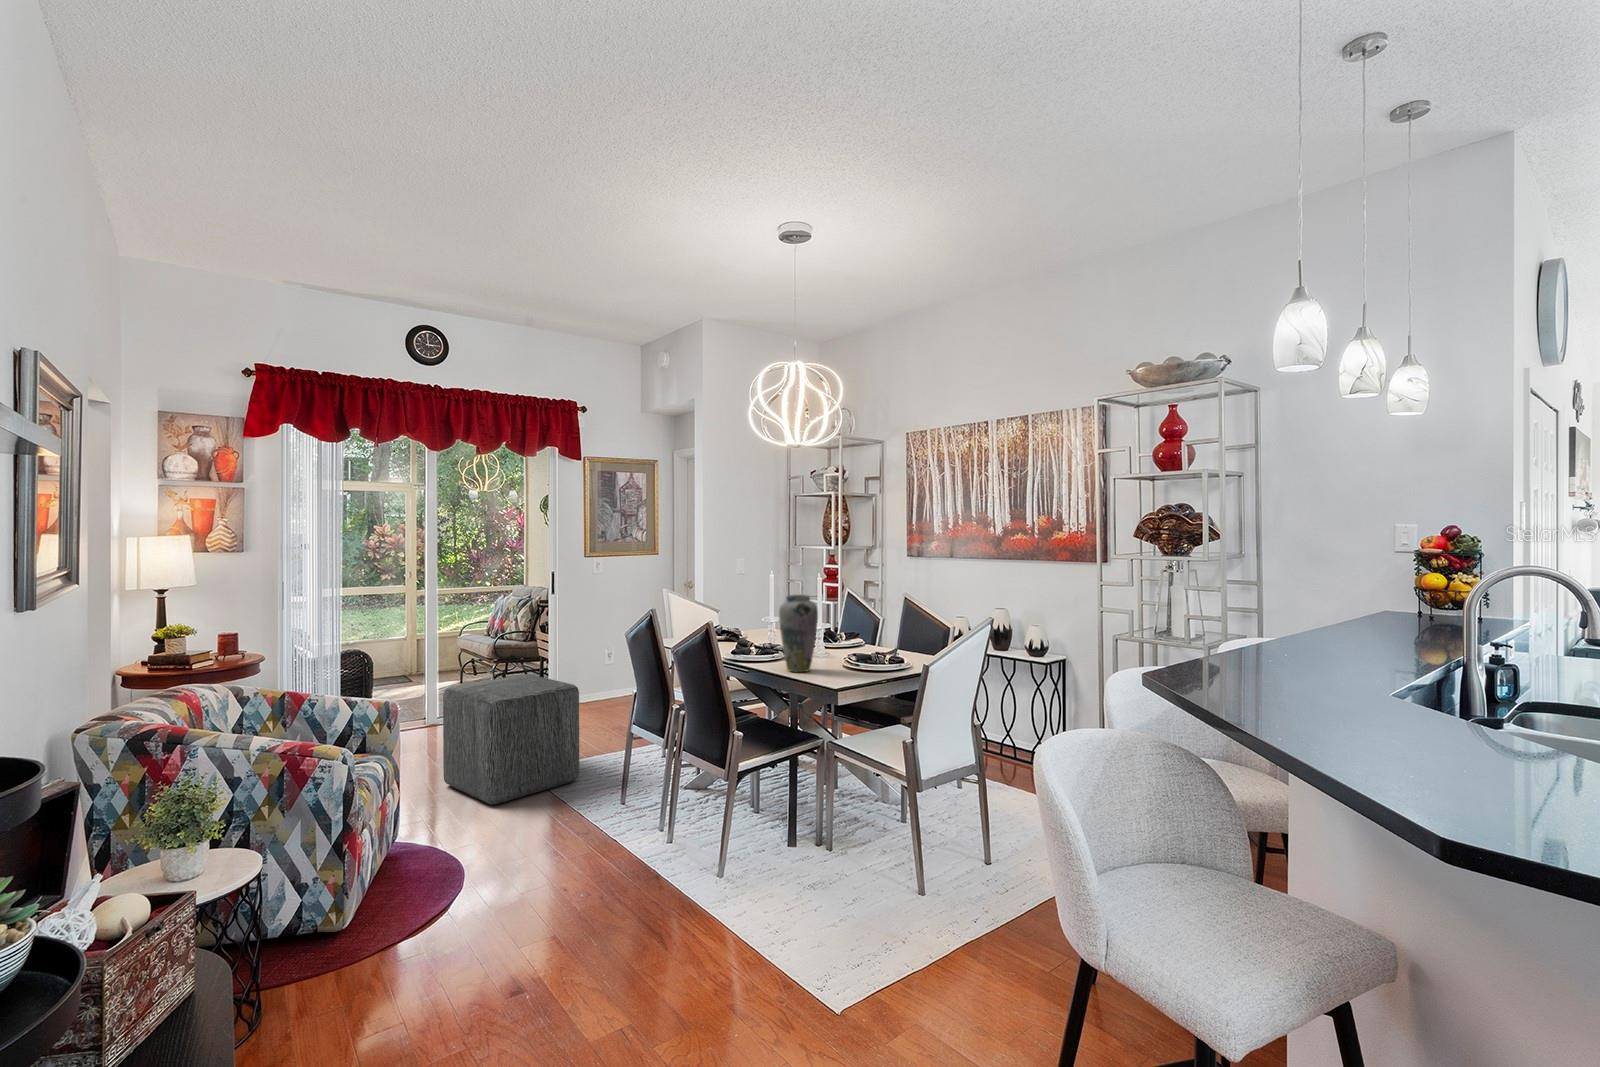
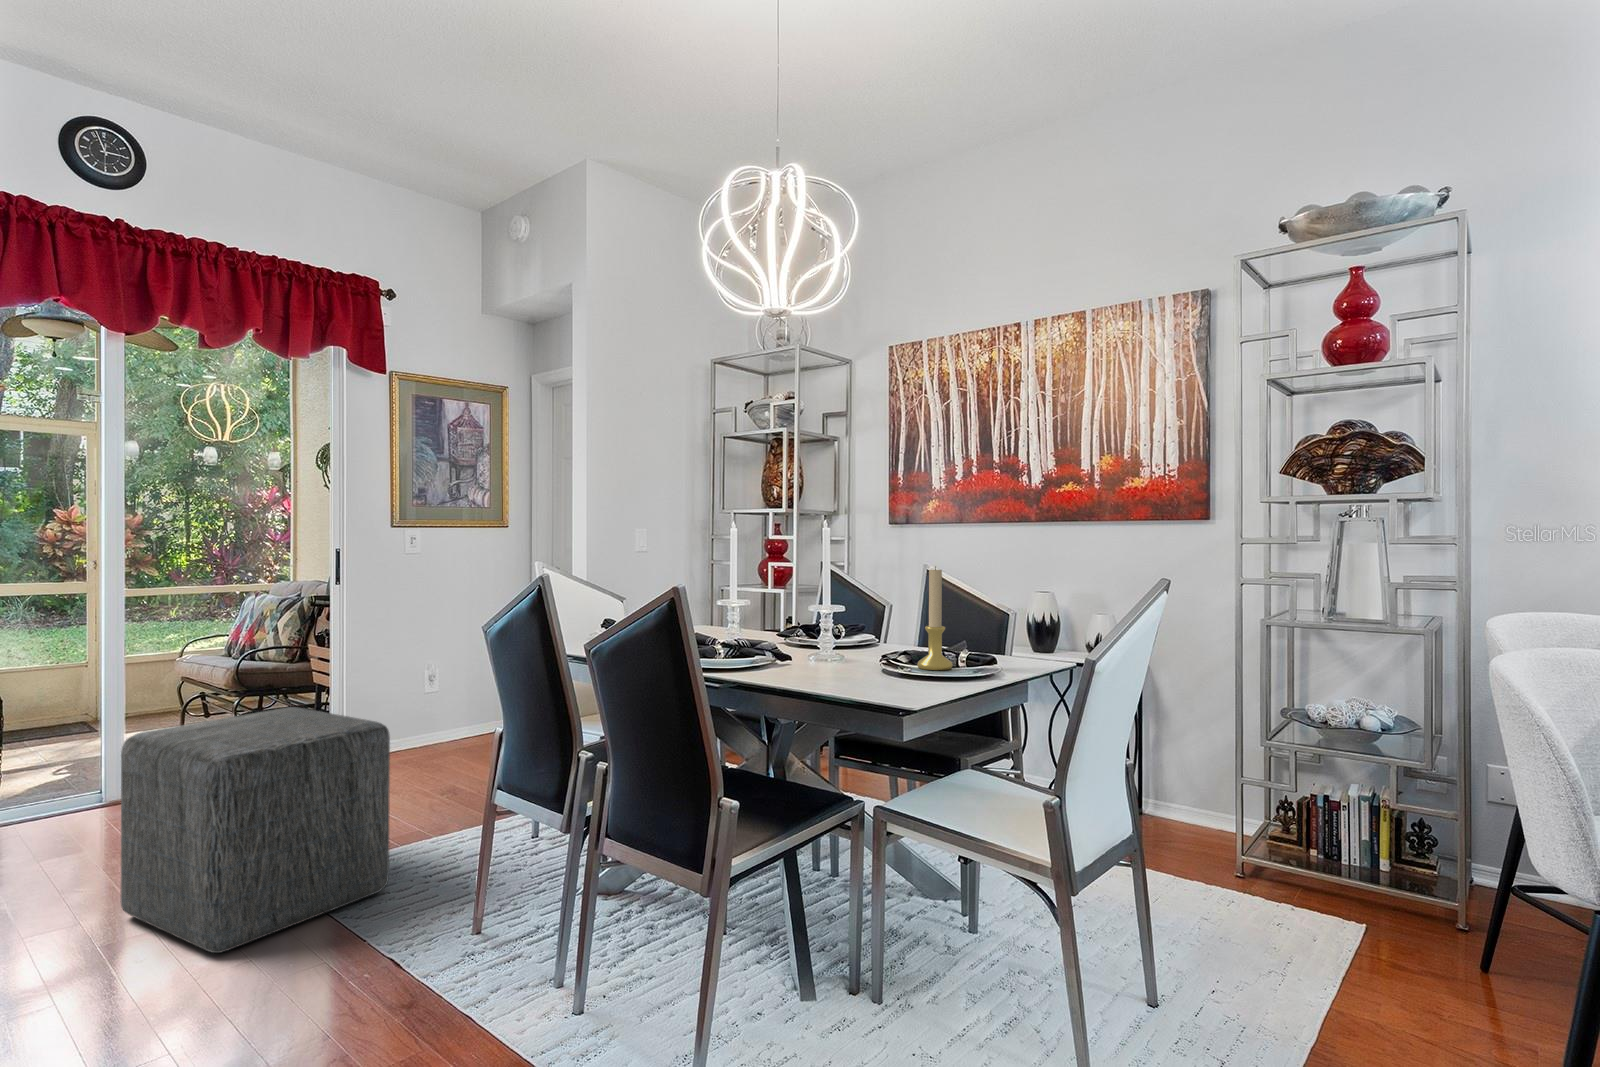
vase: present [779,595,818,672] -> none [789,544,858,683]
candle holder: none [863,604,884,665] -> present [917,567,953,670]

